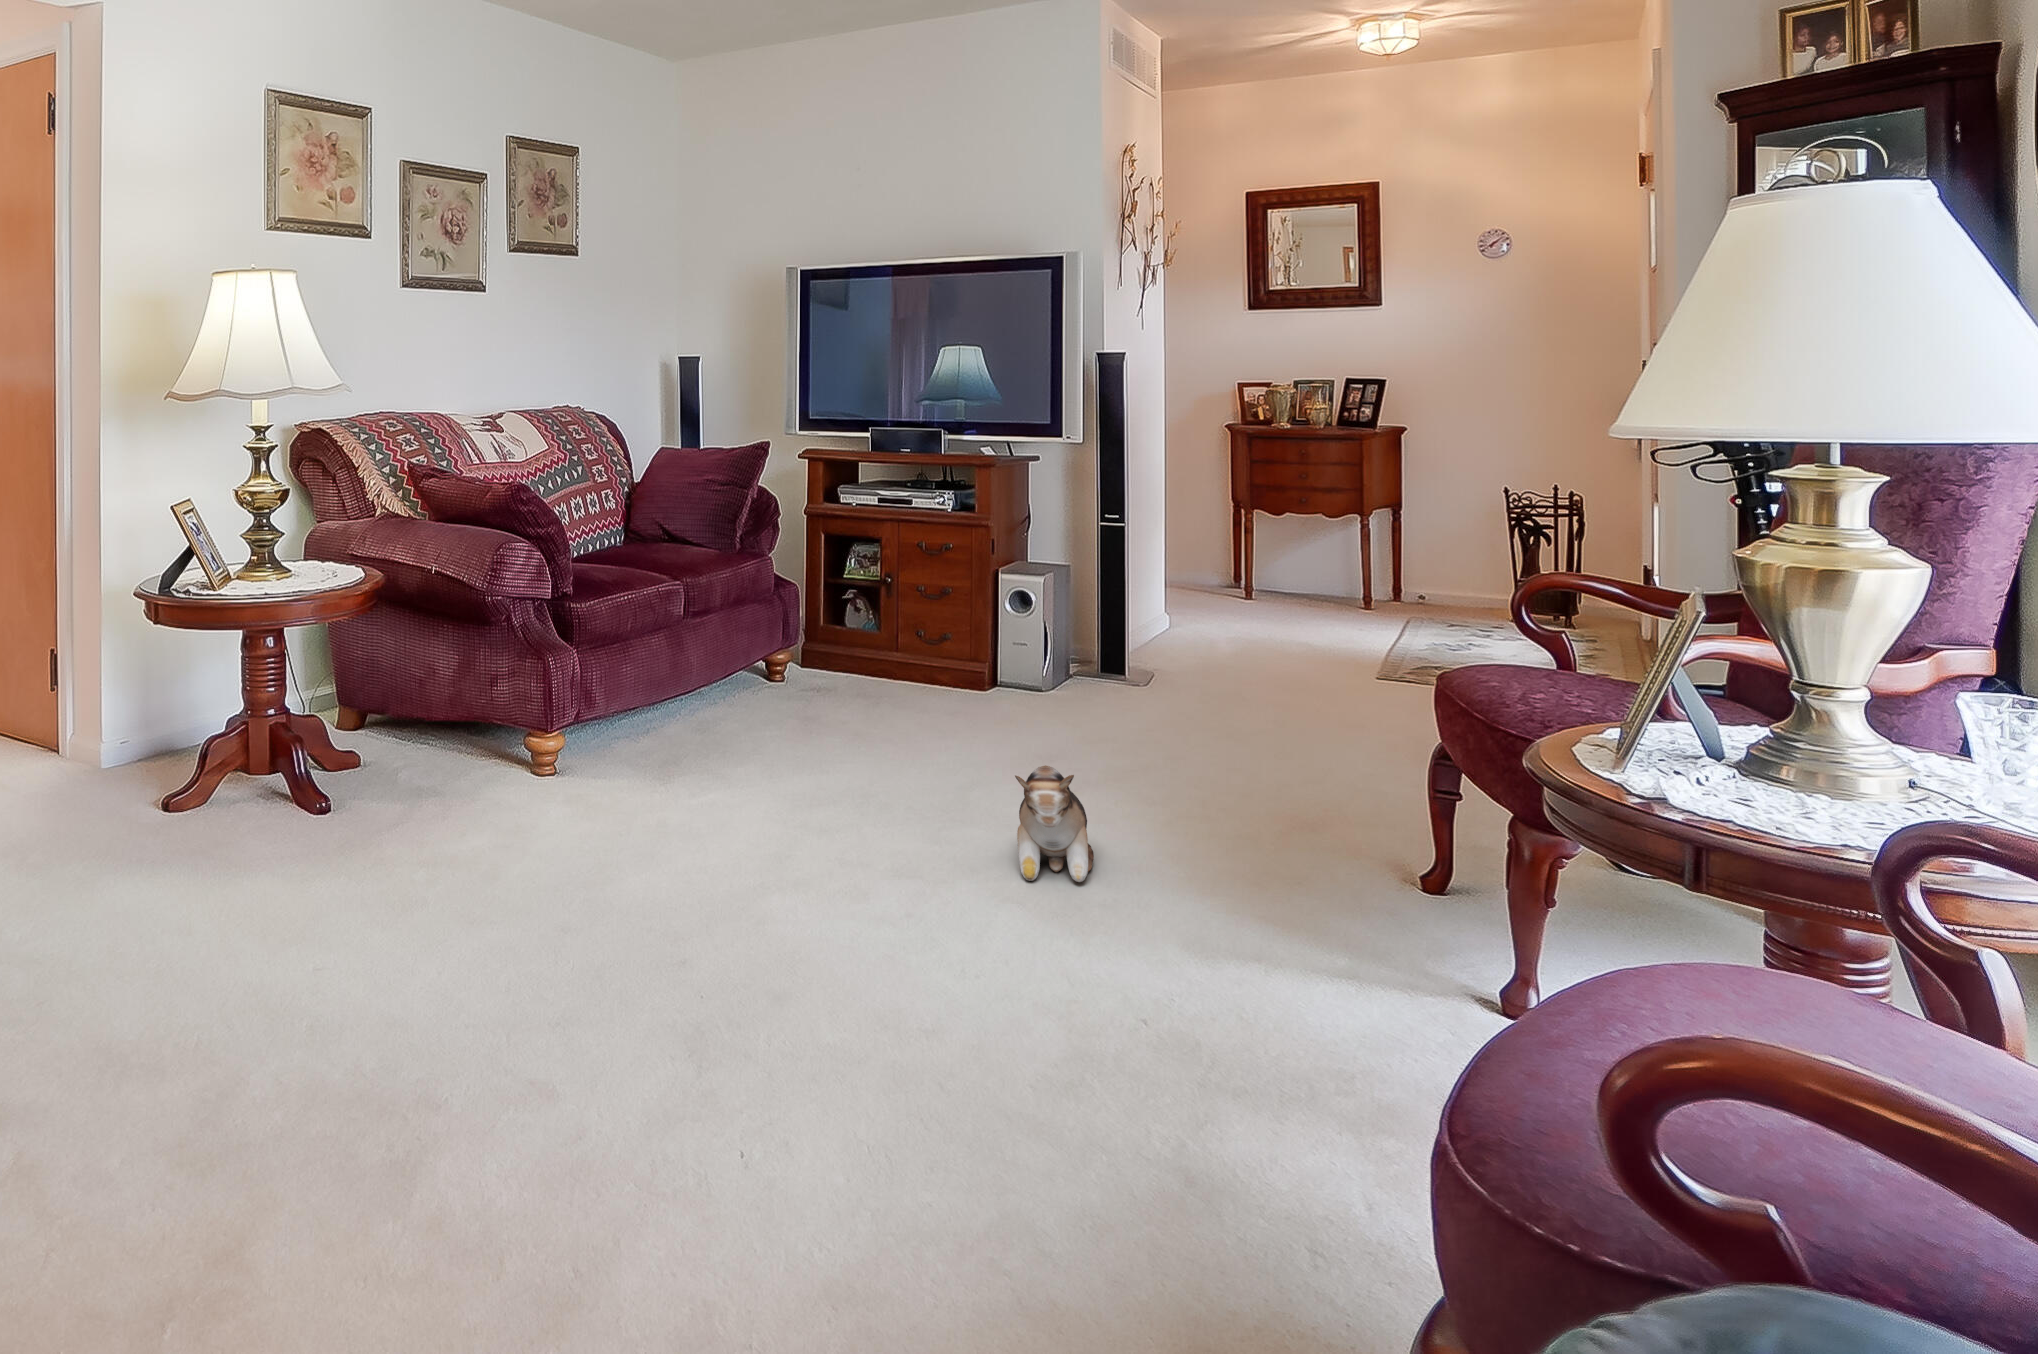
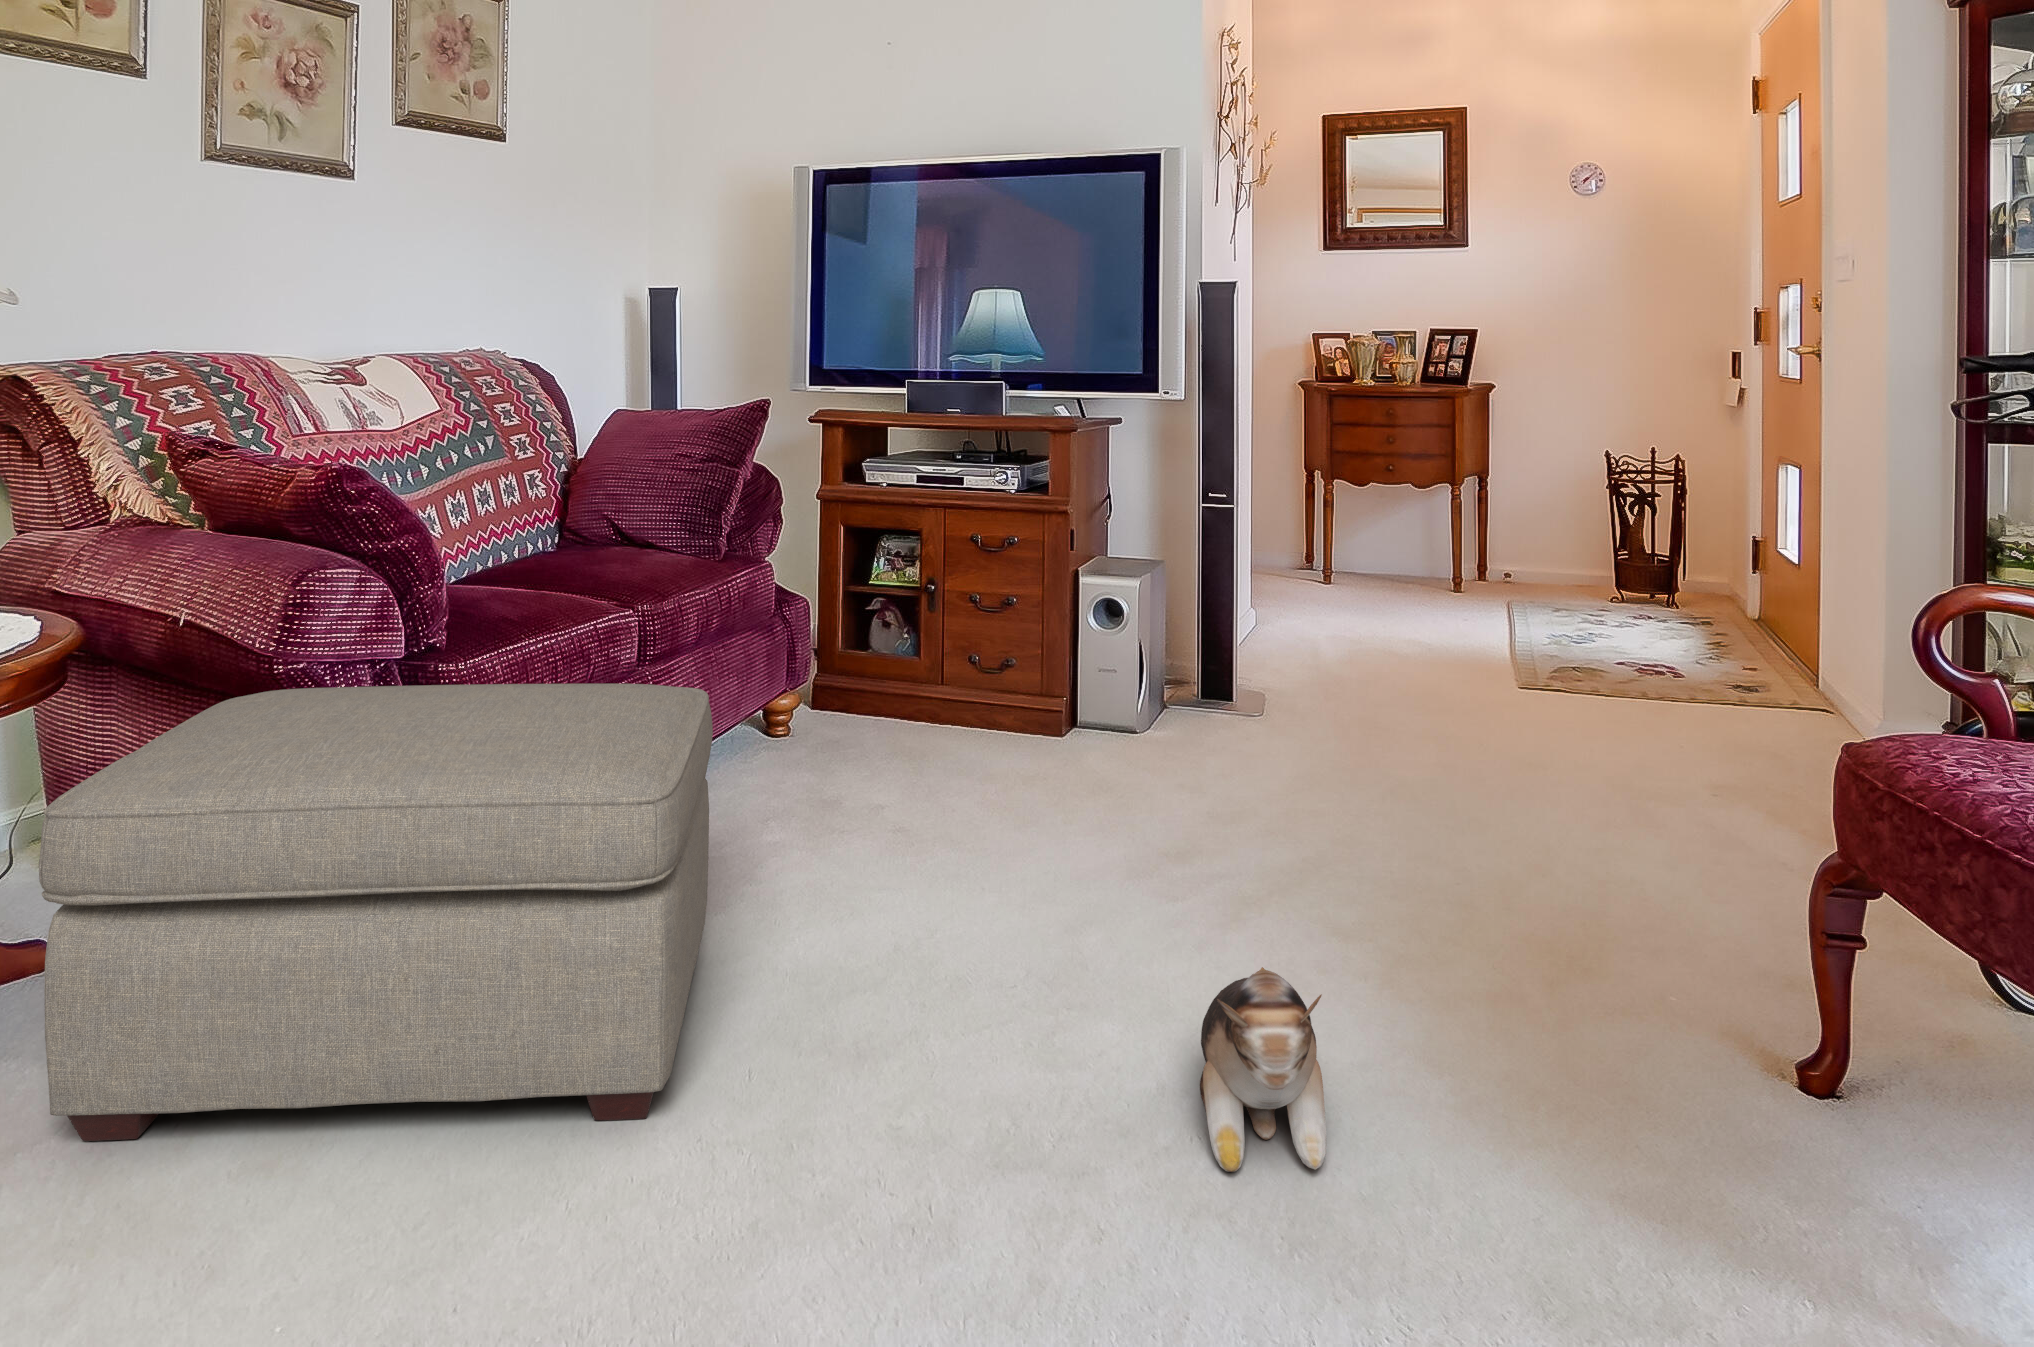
ottoman: none [400,611,734,840] -> present [39,684,713,1141]

